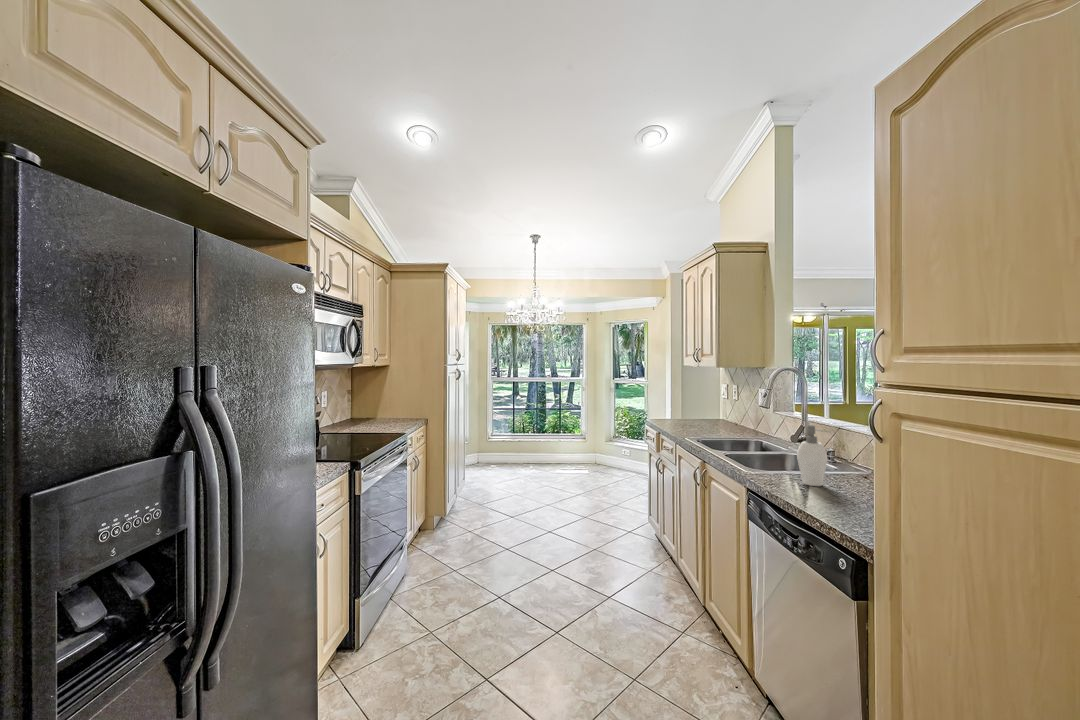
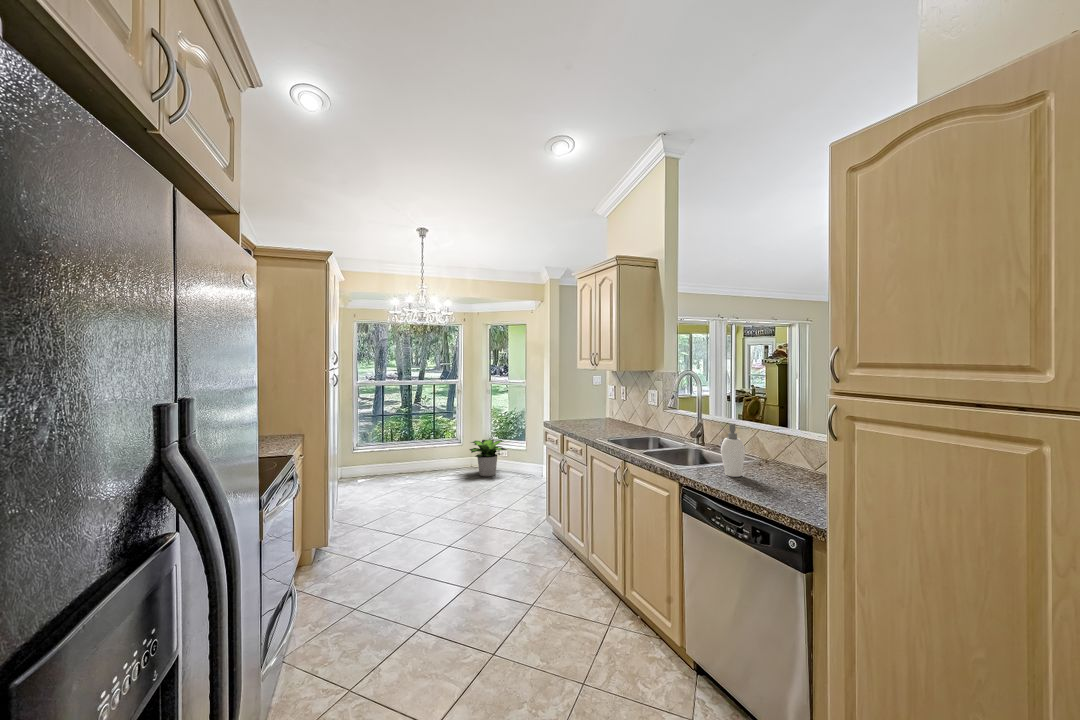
potted plant: none [590,437,628,474] -> present [470,439,507,477]

